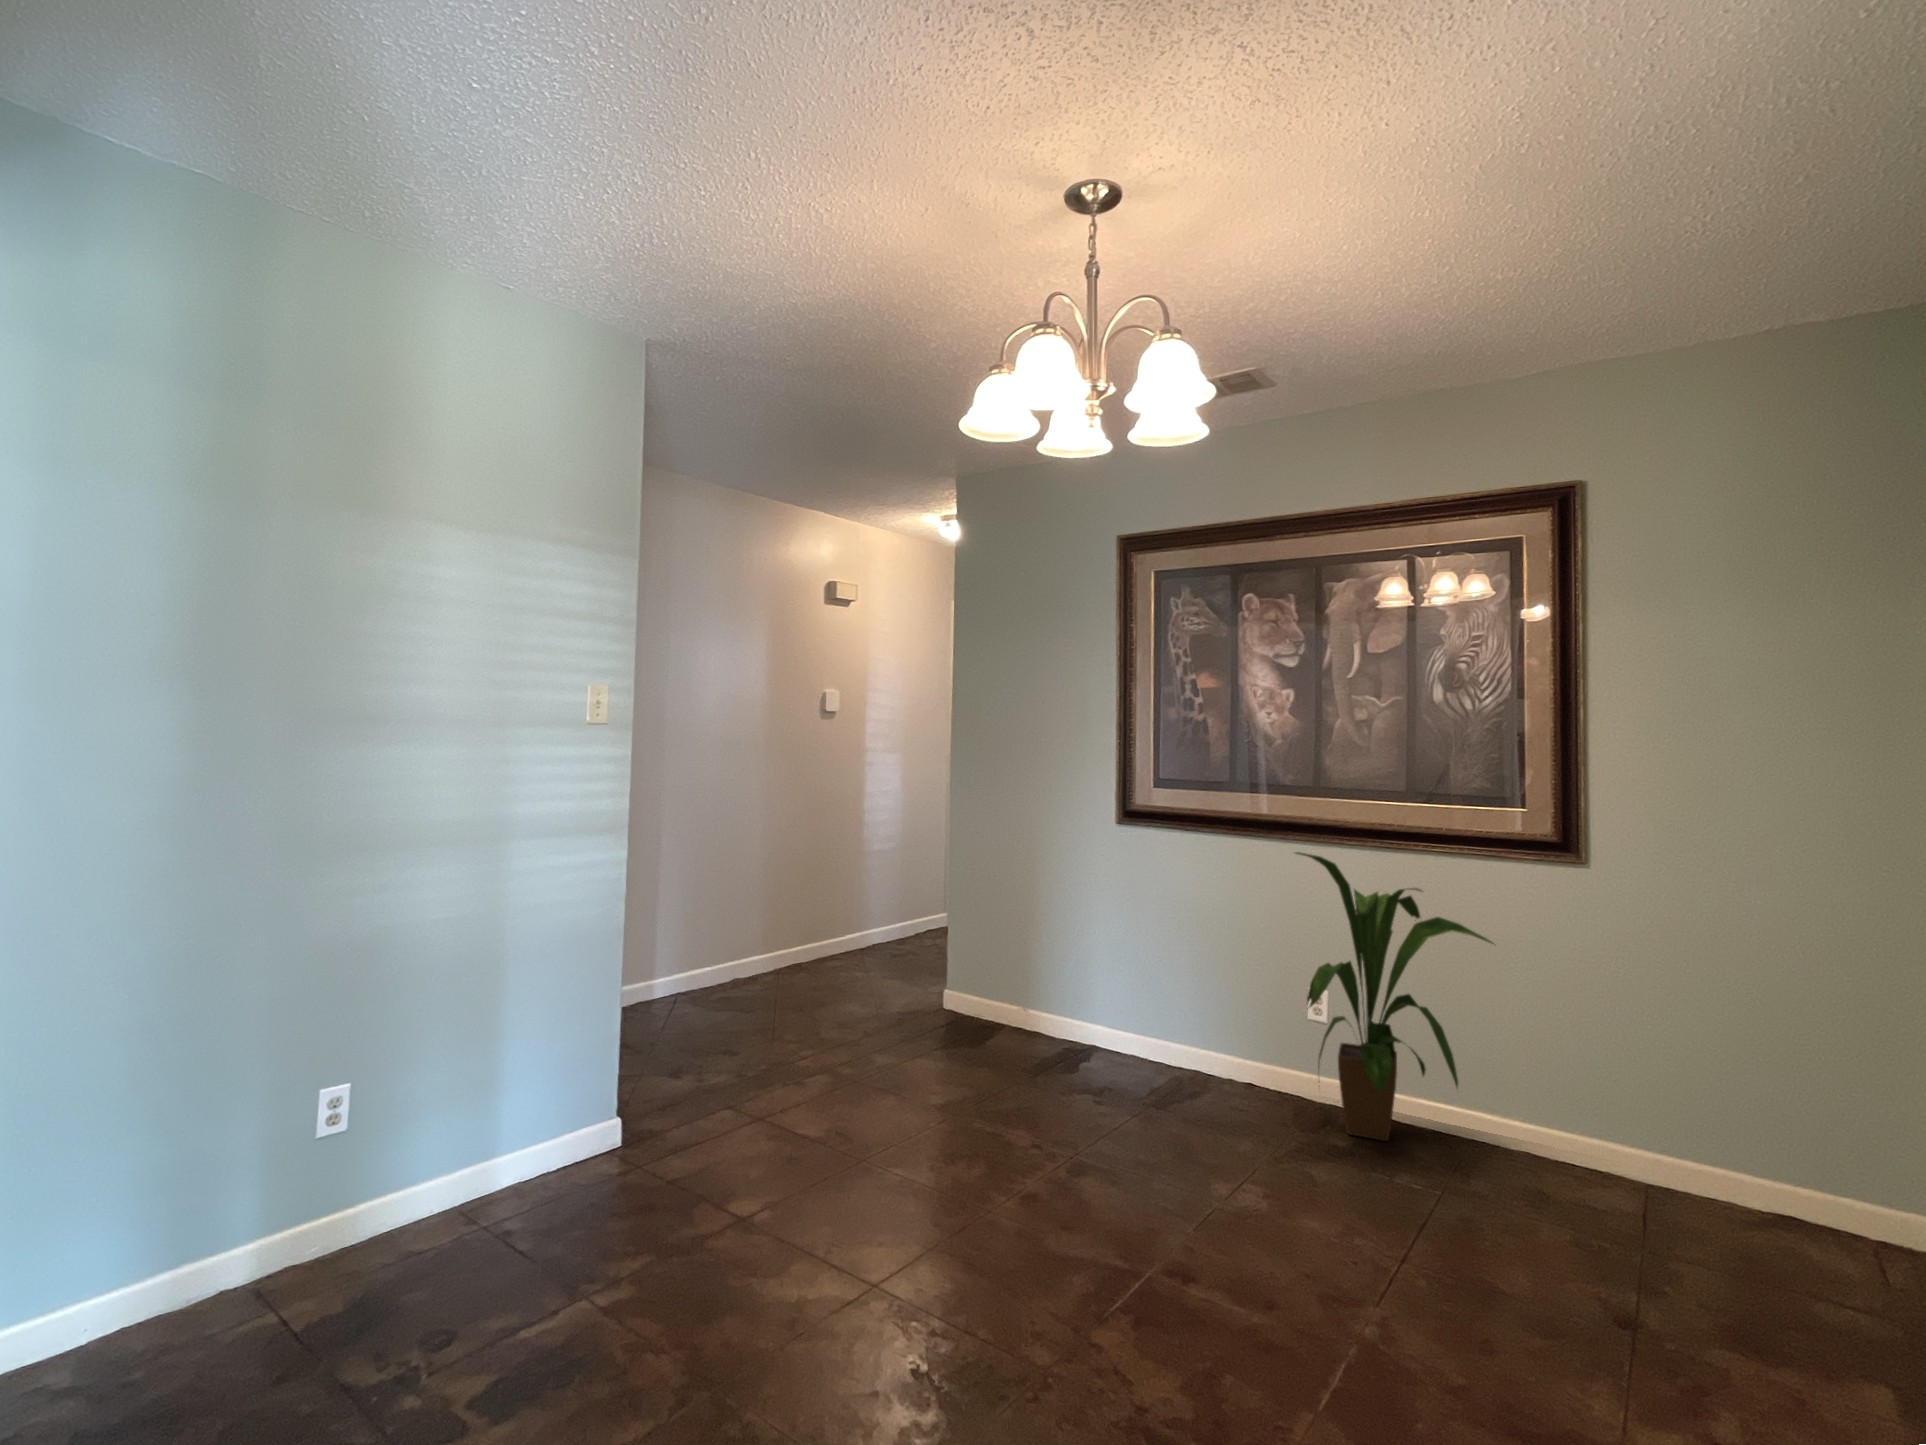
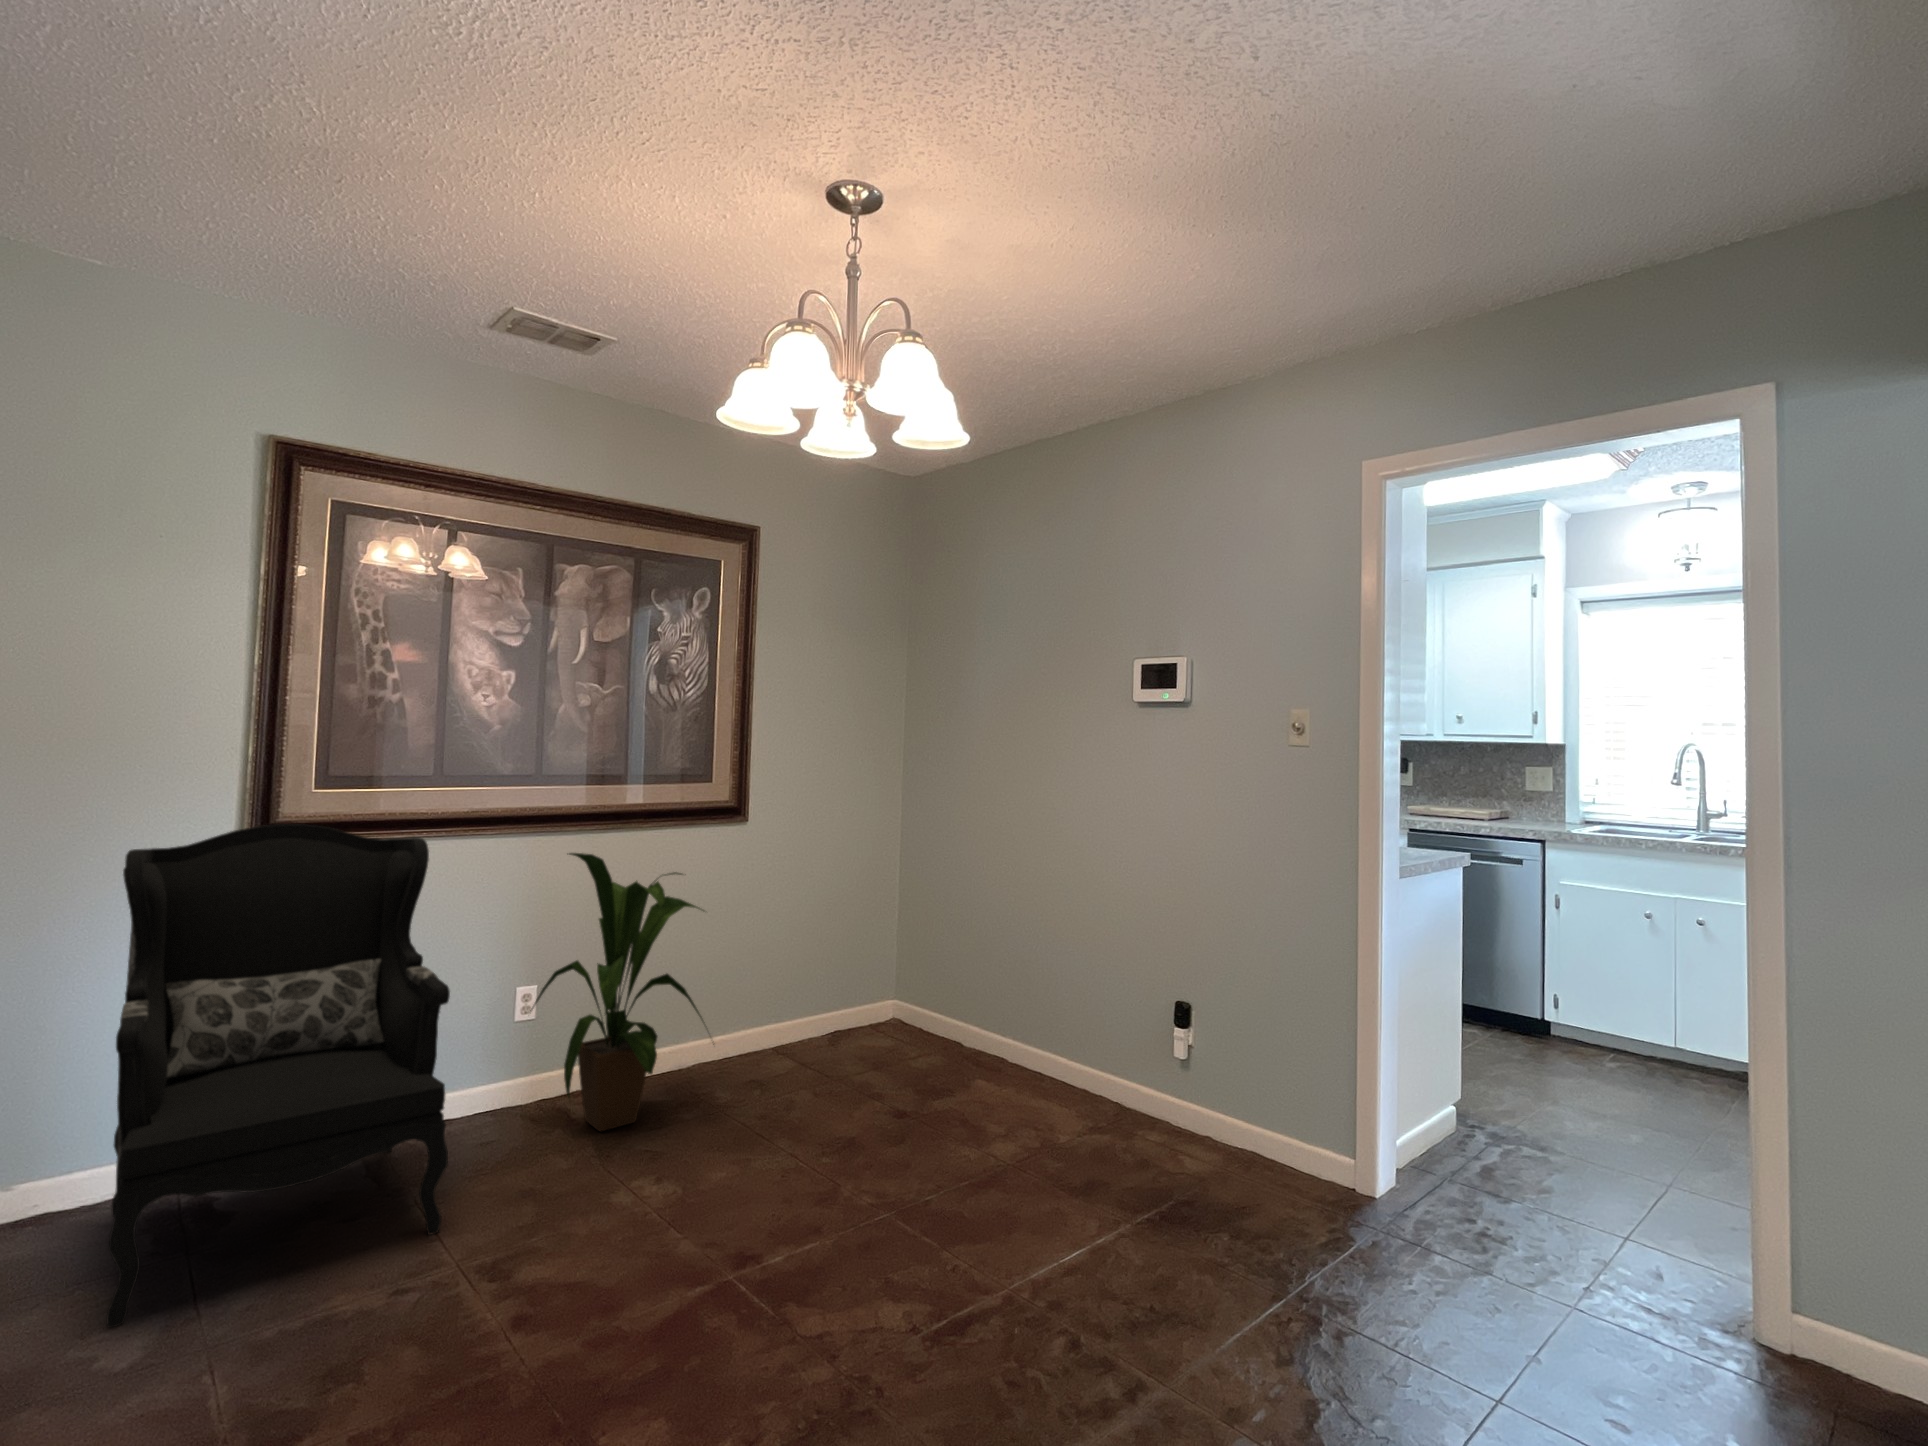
armchair: none [981,811,1207,1138] -> present [107,824,450,1328]

